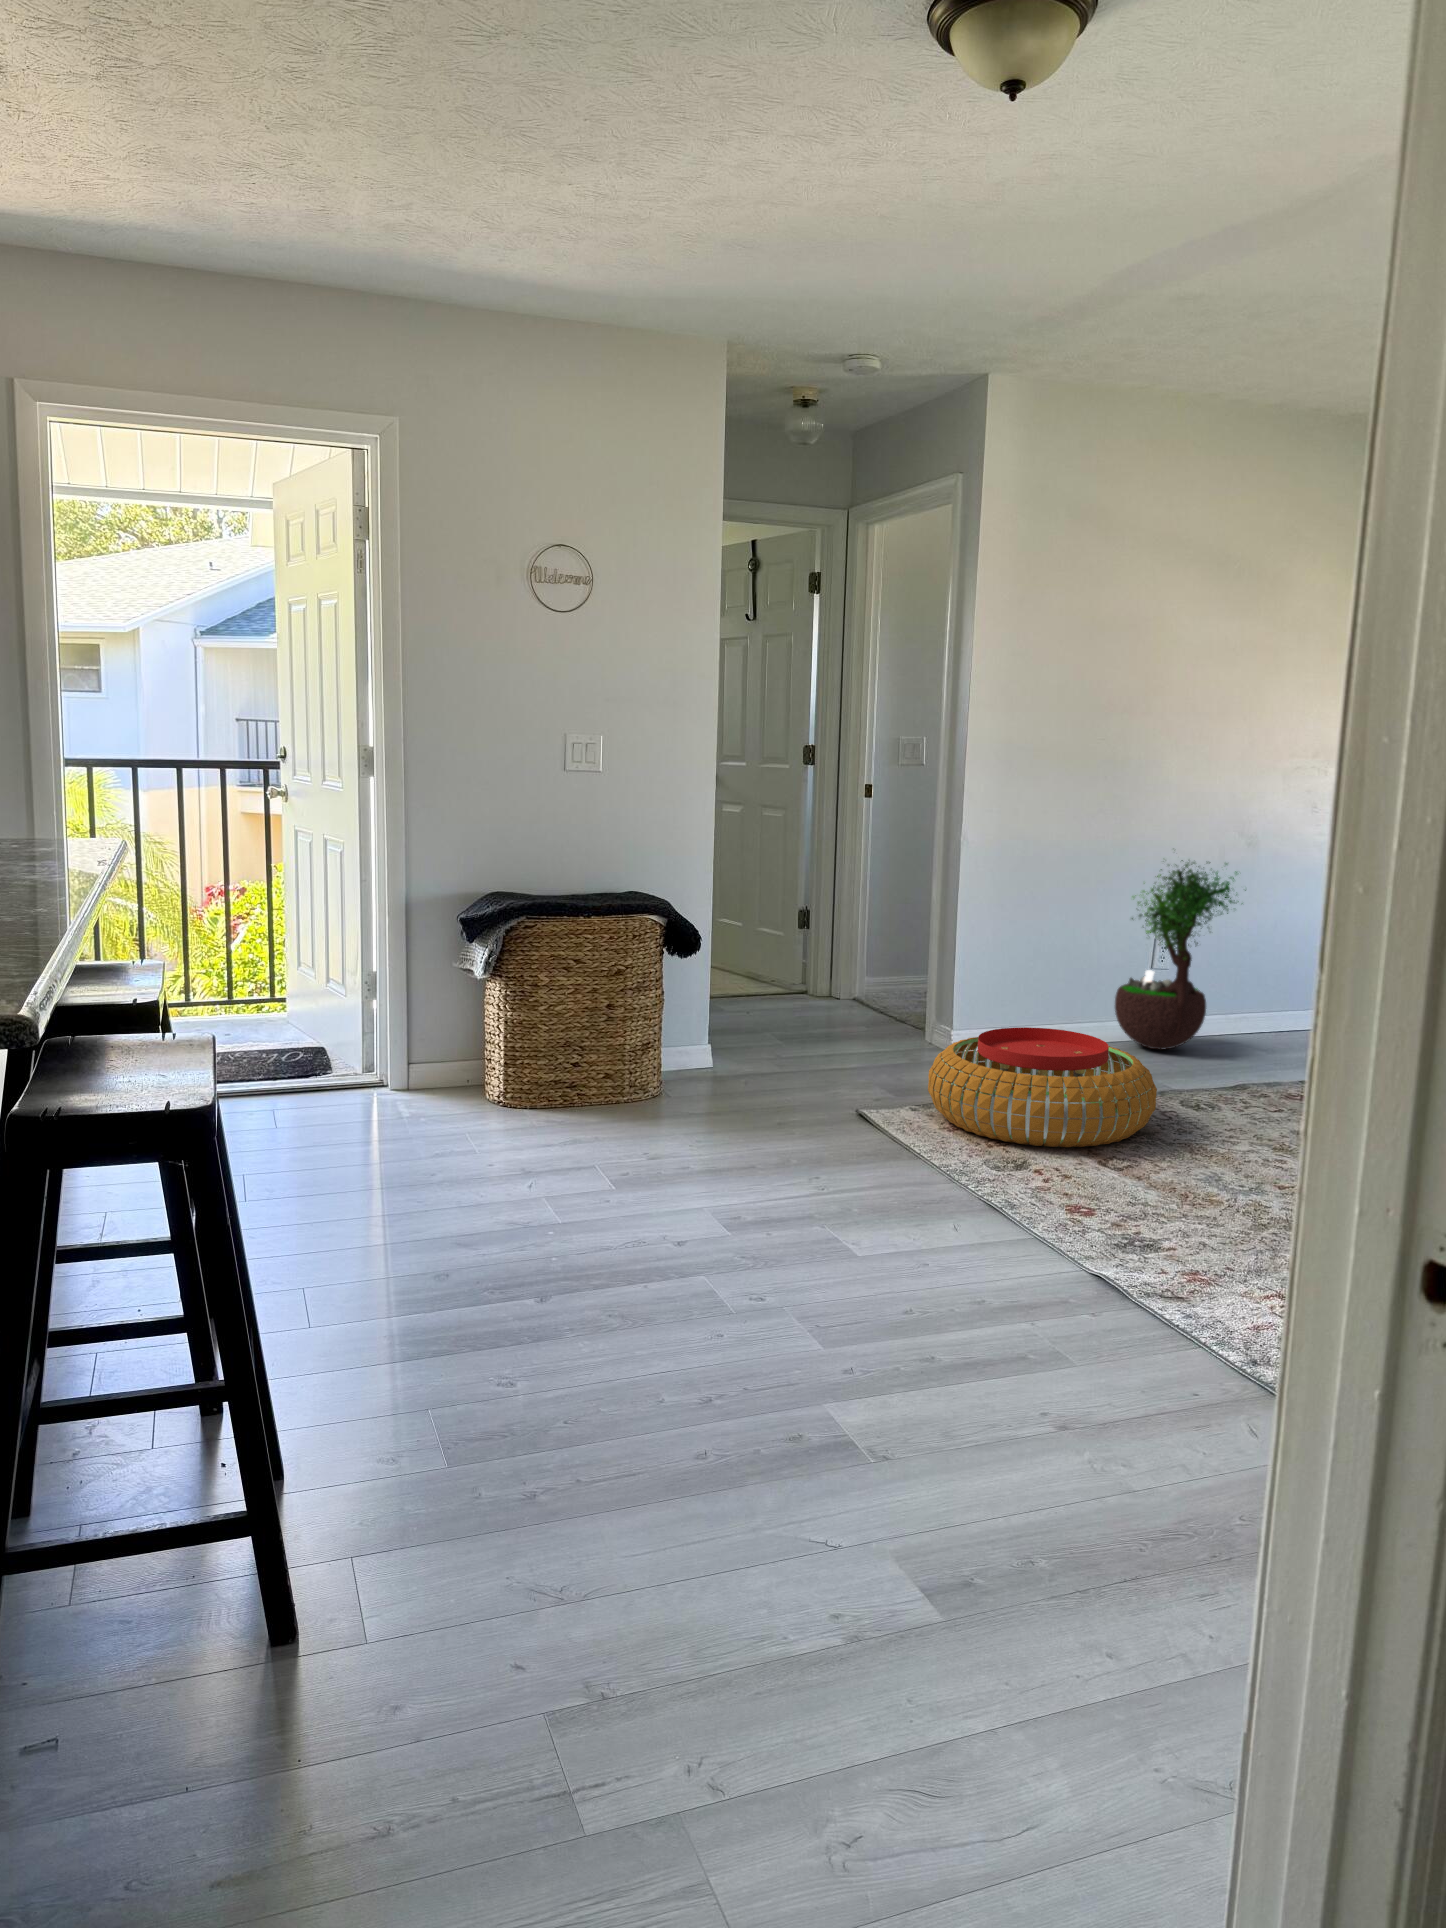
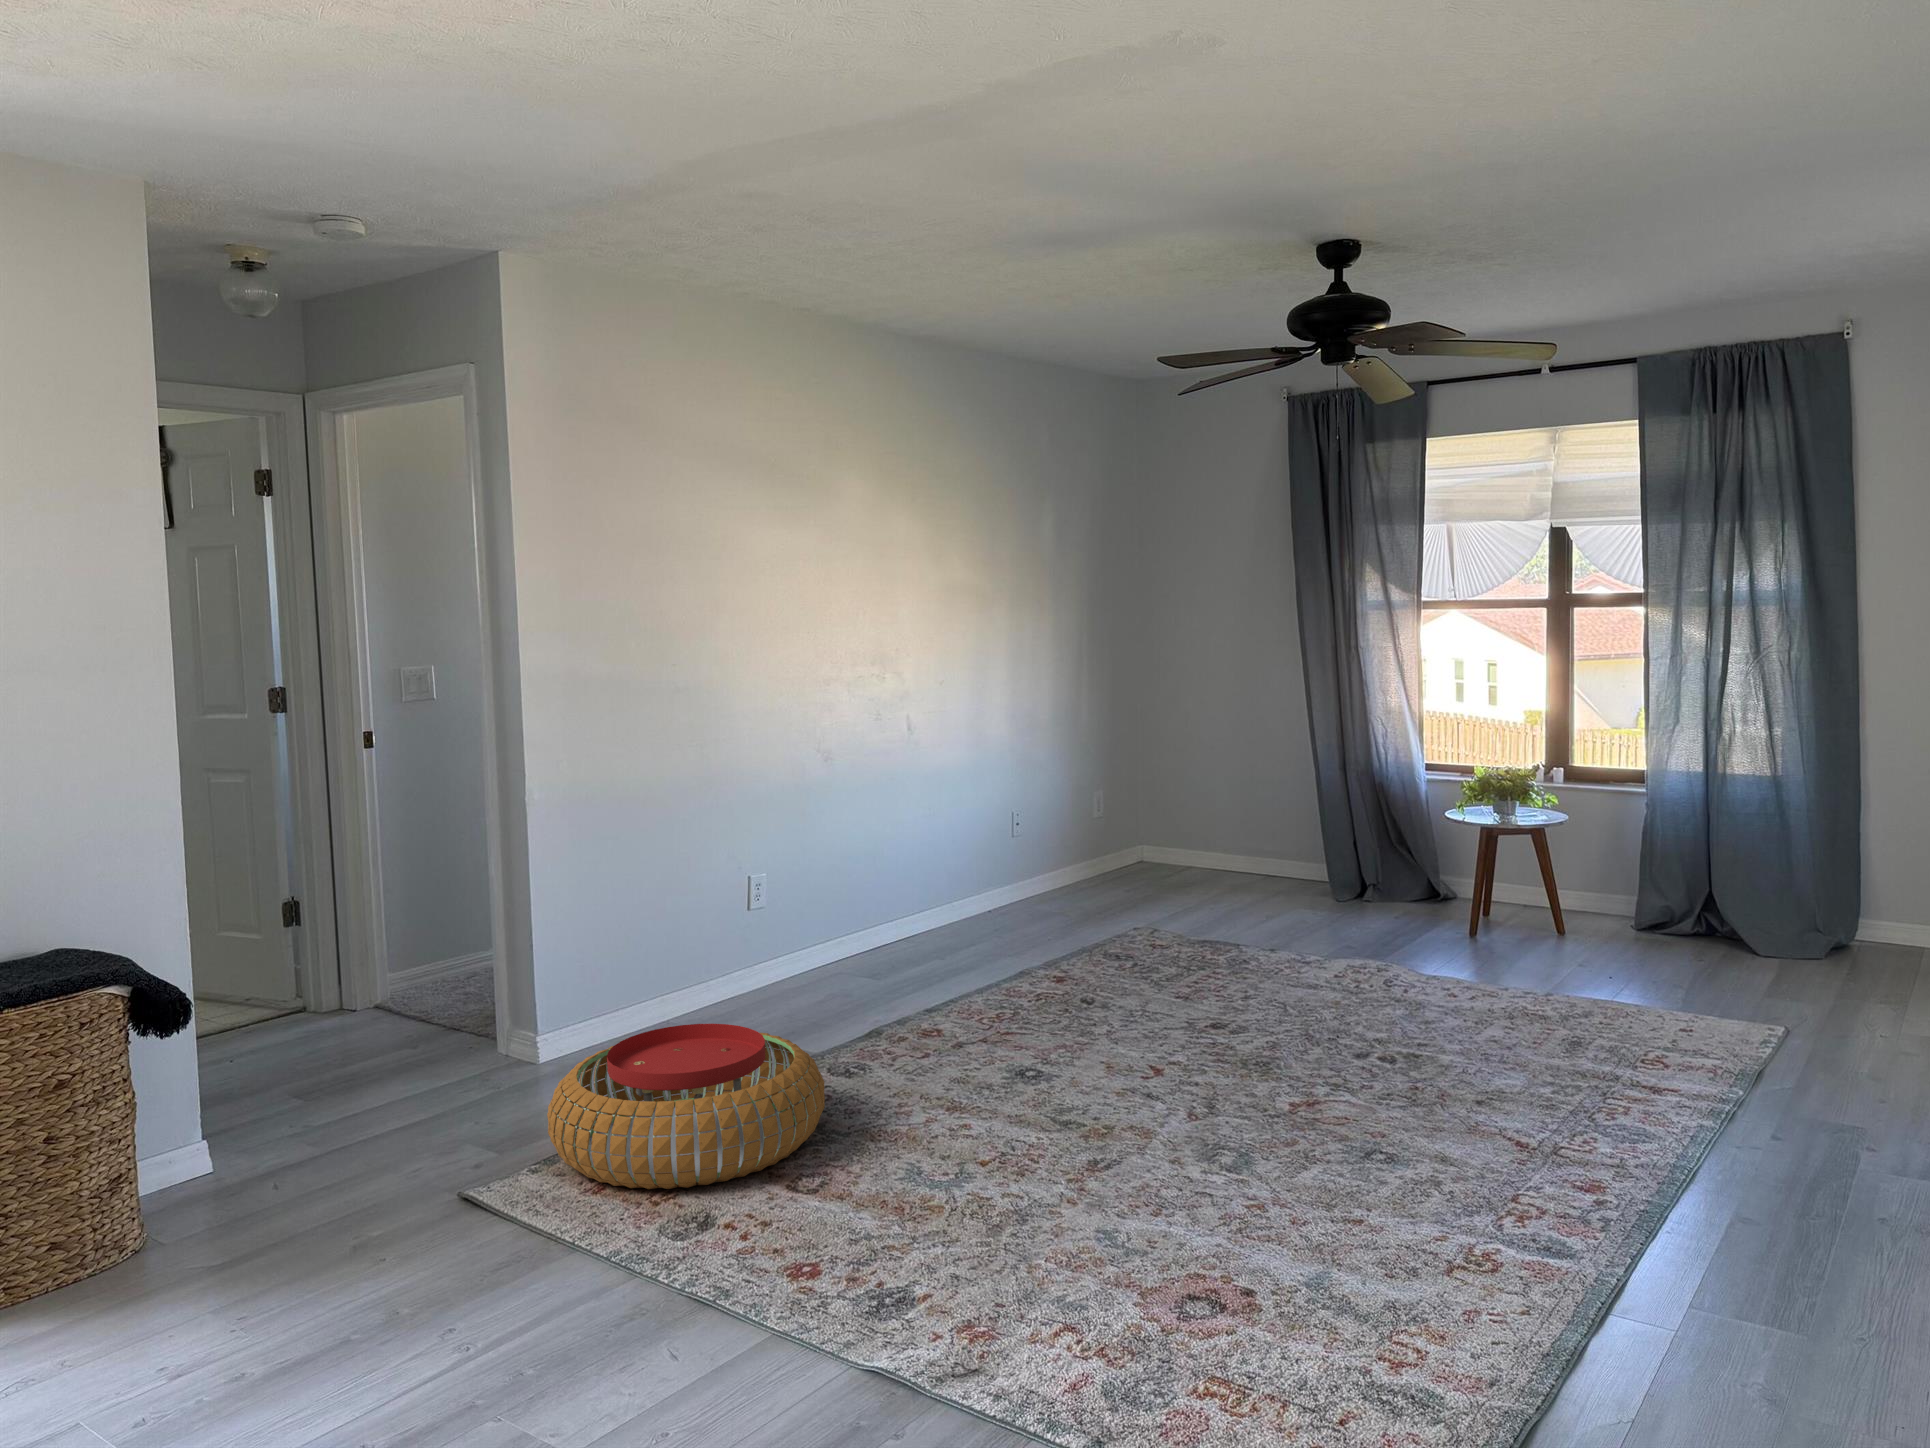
potted tree: present [1115,860,1246,1049] -> none [717,780,846,1005]

